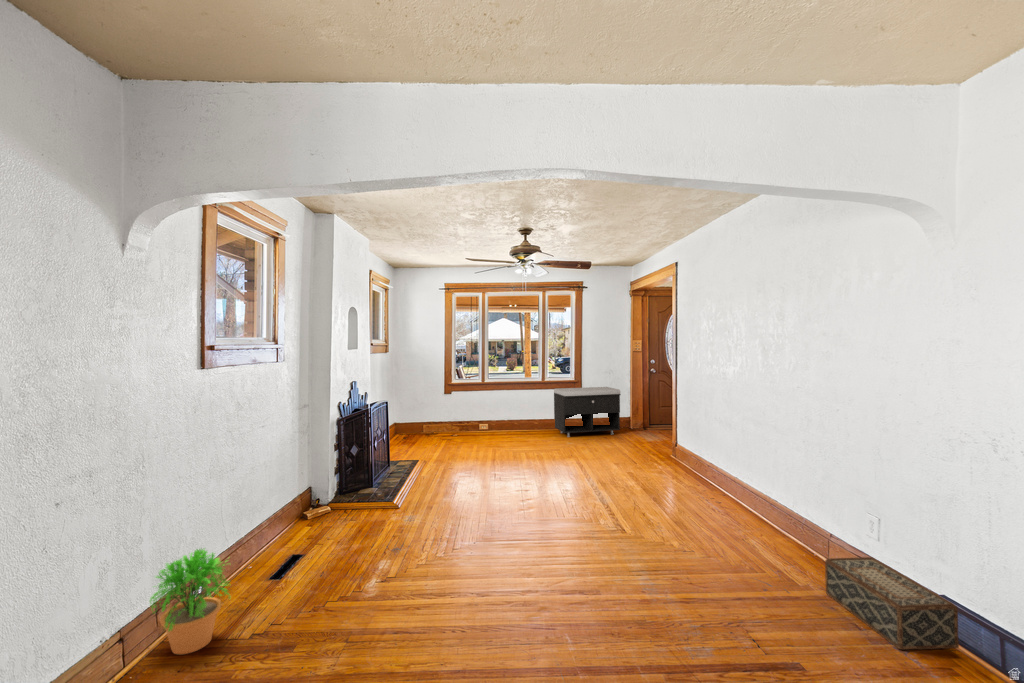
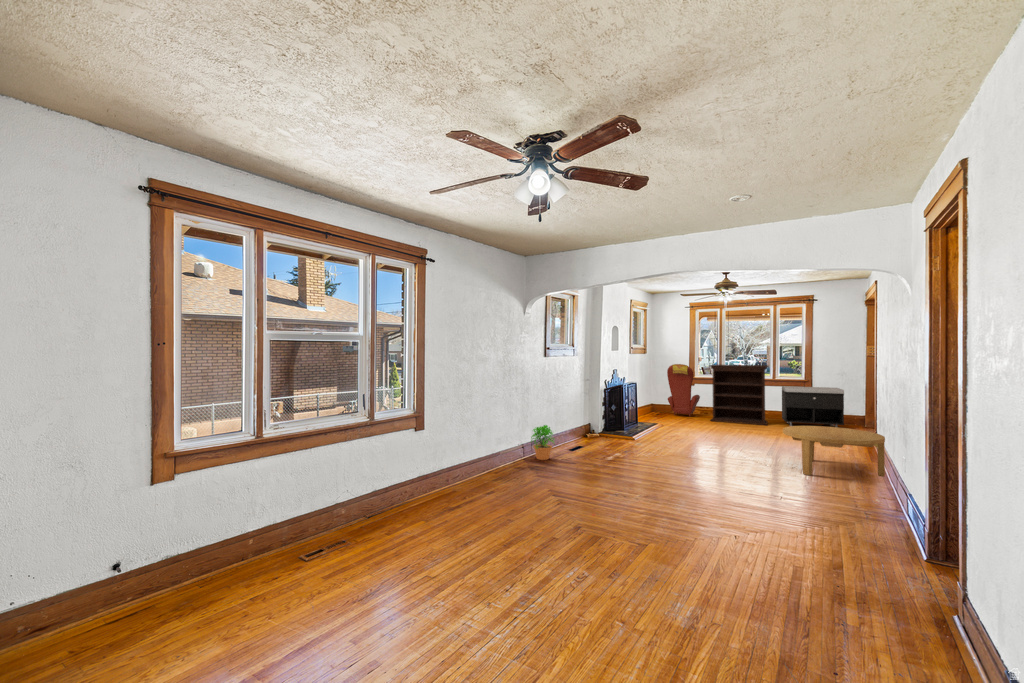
bookshelf: none [476,364,546,442] -> present [710,365,768,425]
armchair: none [419,366,460,438] -> present [667,364,700,416]
coffee table: none [638,451,773,543] -> present [783,426,885,477]
woven basket: present [825,557,959,650] -> none [859,478,904,520]

